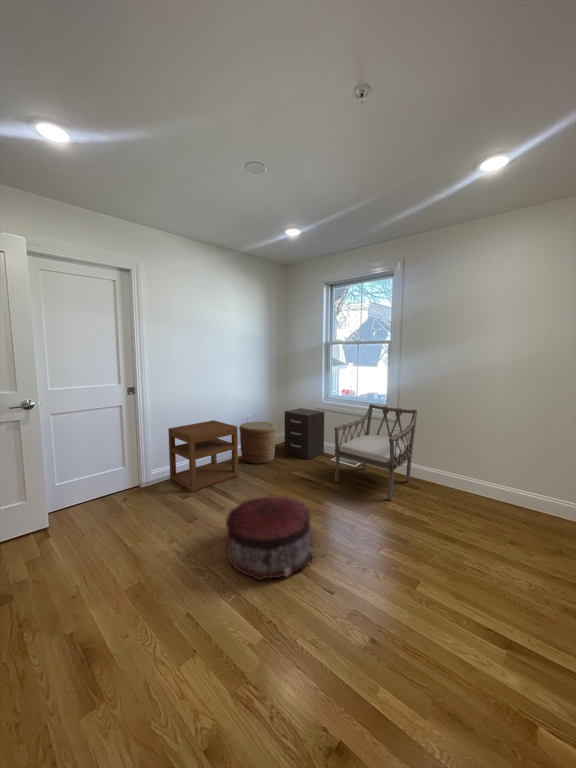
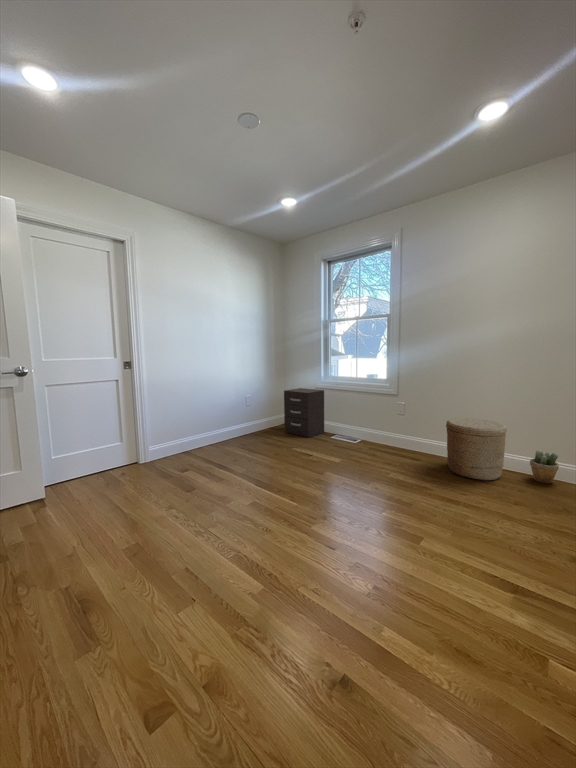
armchair: present [334,404,417,500] -> none [334,379,418,470]
nightstand: present [168,420,238,492] -> none [166,398,238,467]
woven basket: present [239,422,276,464] -> present [446,418,507,480]
potted plant: none [526,487,554,520] -> present [530,451,559,483]
pouf: present [226,496,313,580] -> none [225,461,314,538]

